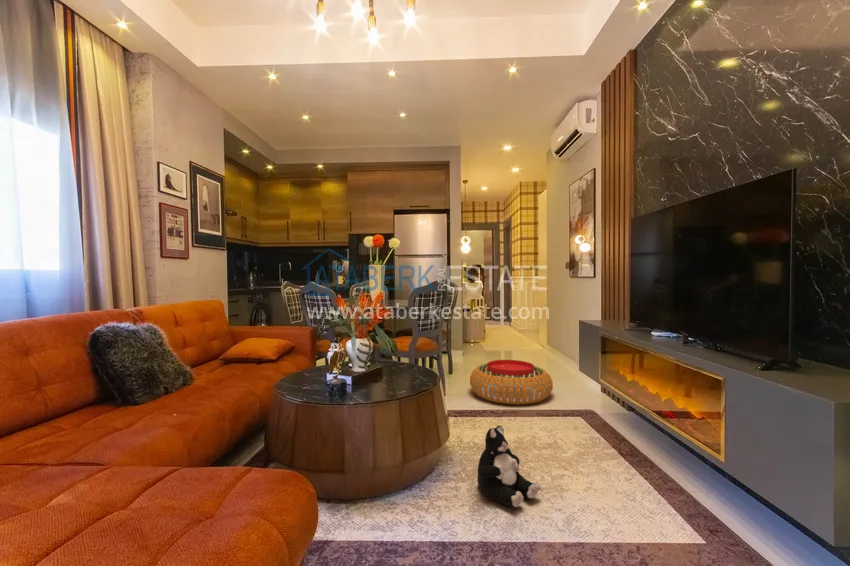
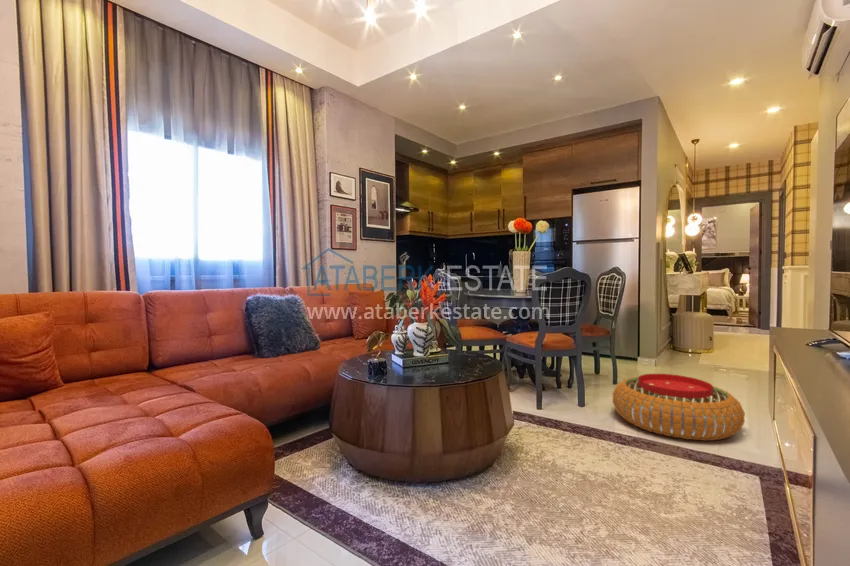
plush toy: present [477,426,541,507] -> none [493,440,566,544]

